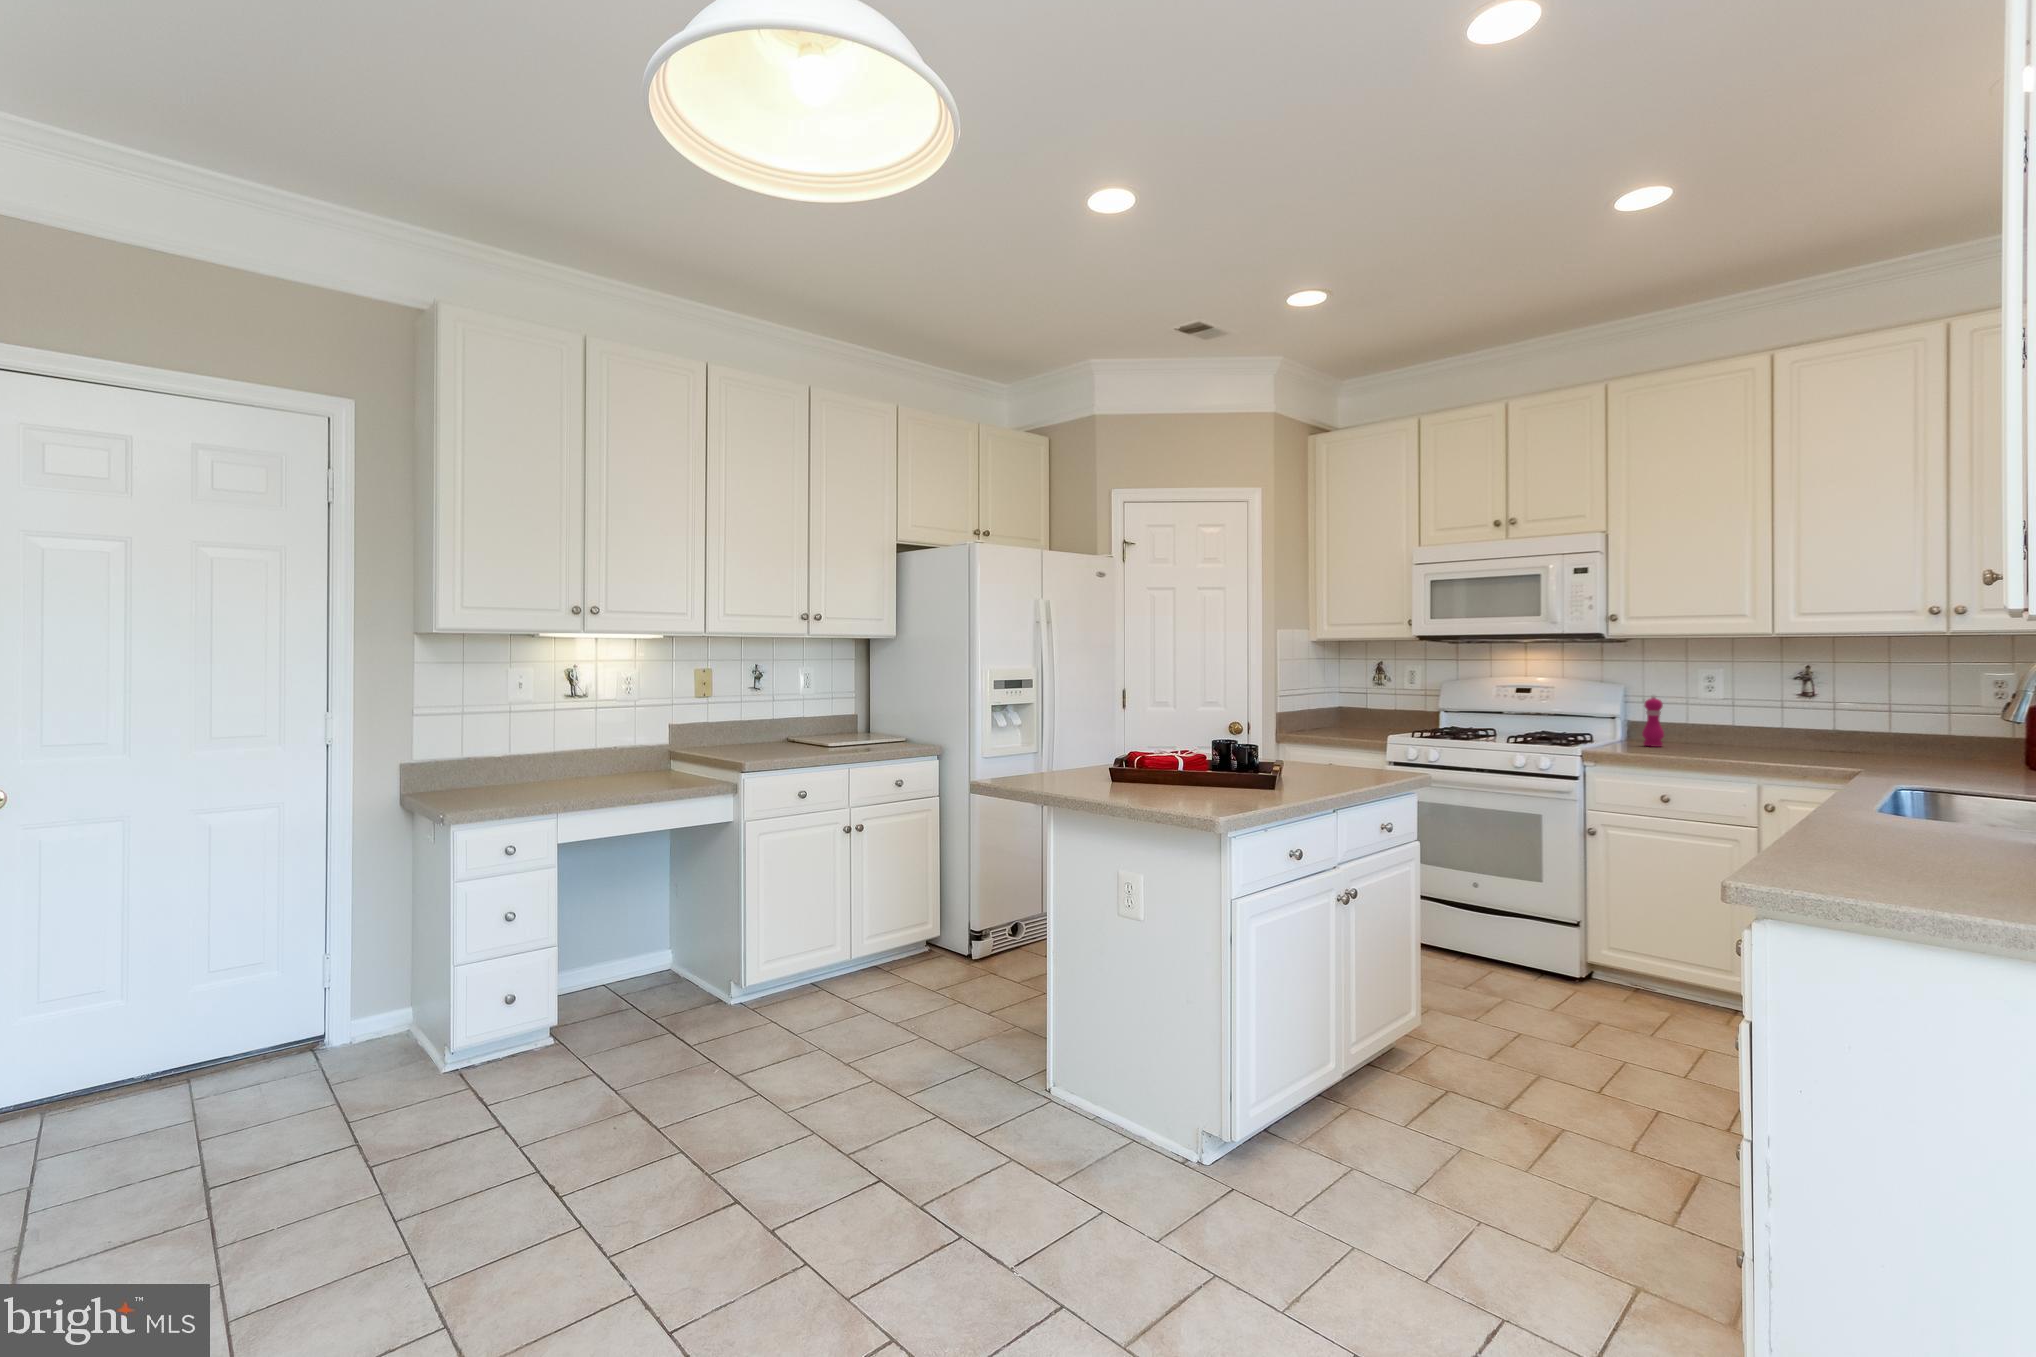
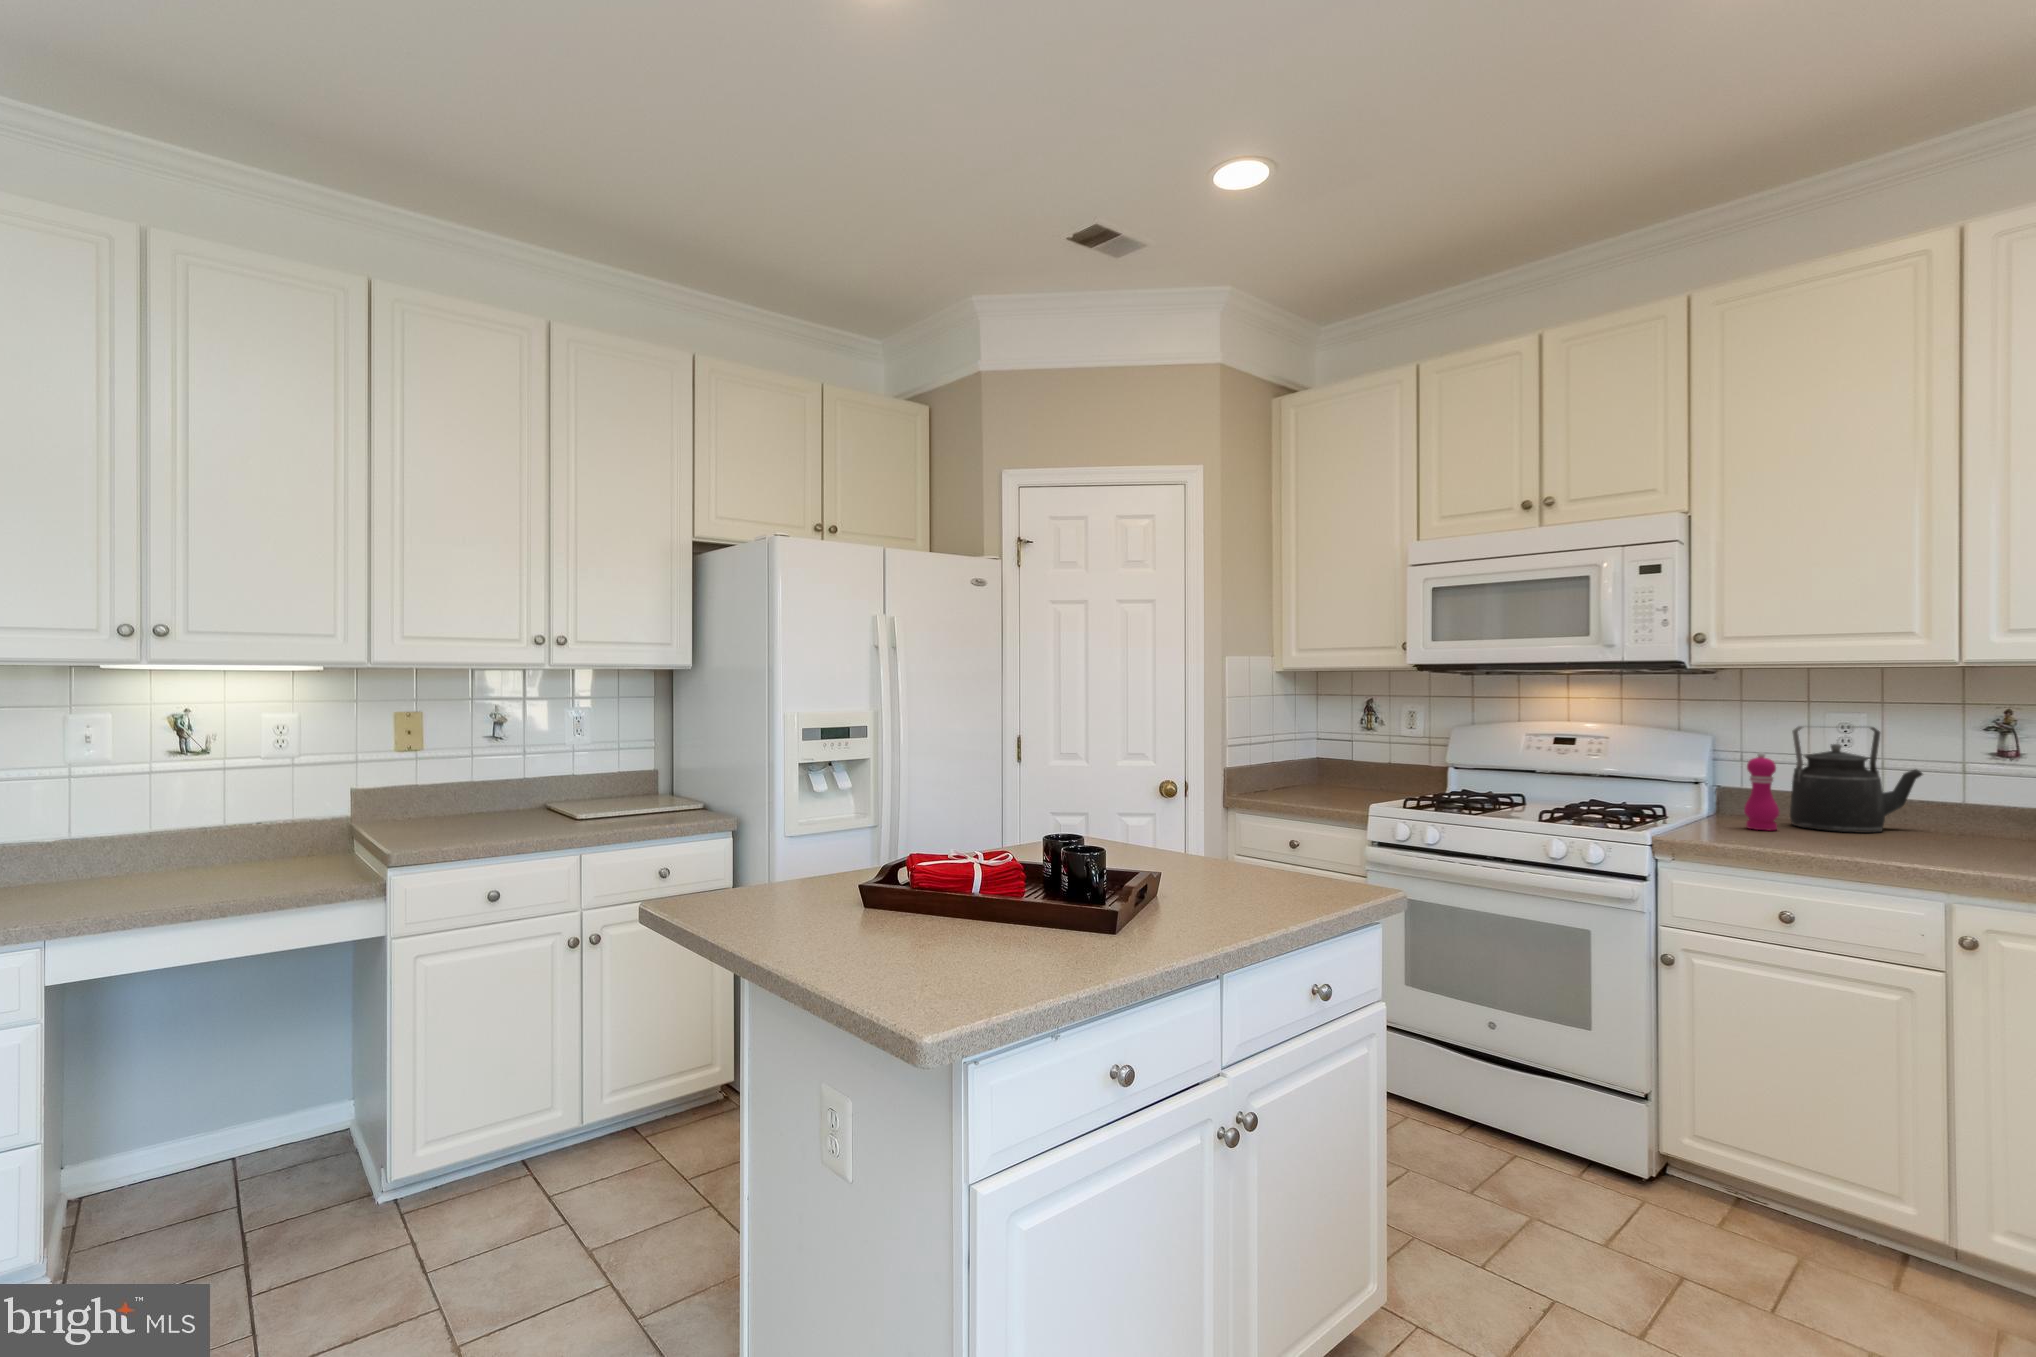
kettle: none [1672,678,1756,747] -> present [1790,726,1922,833]

